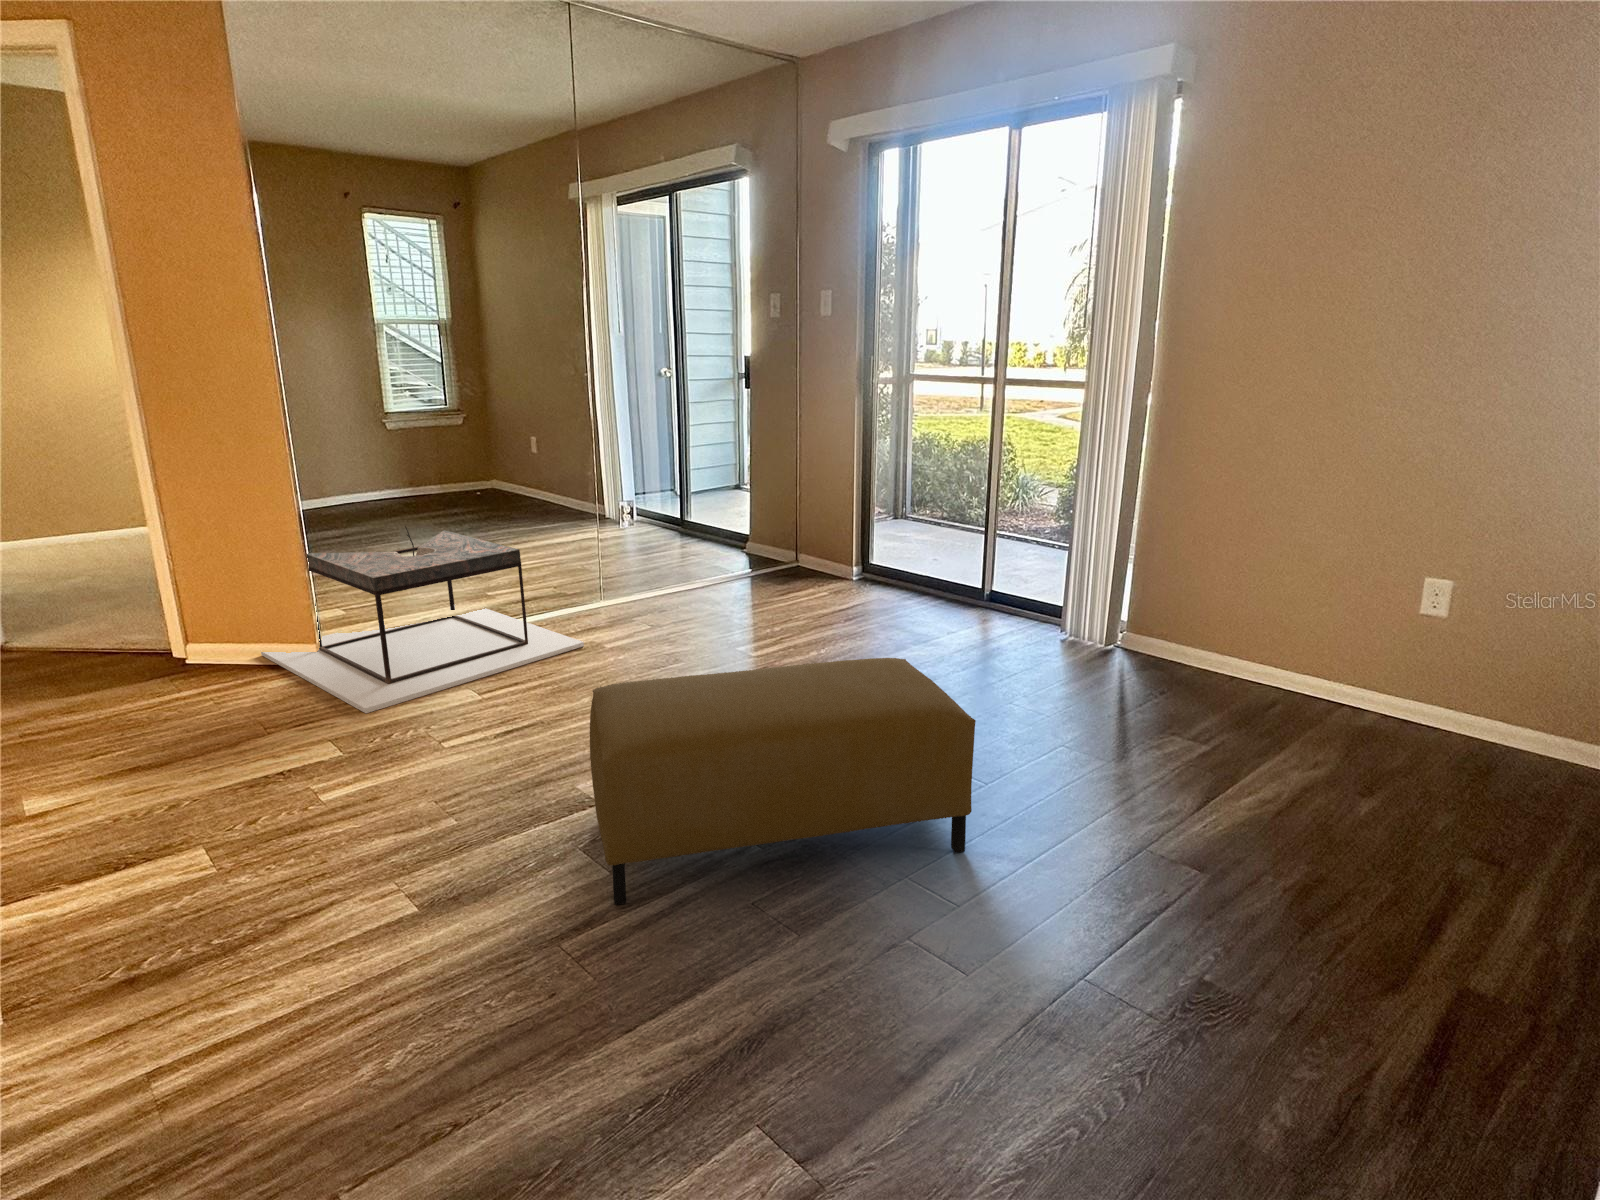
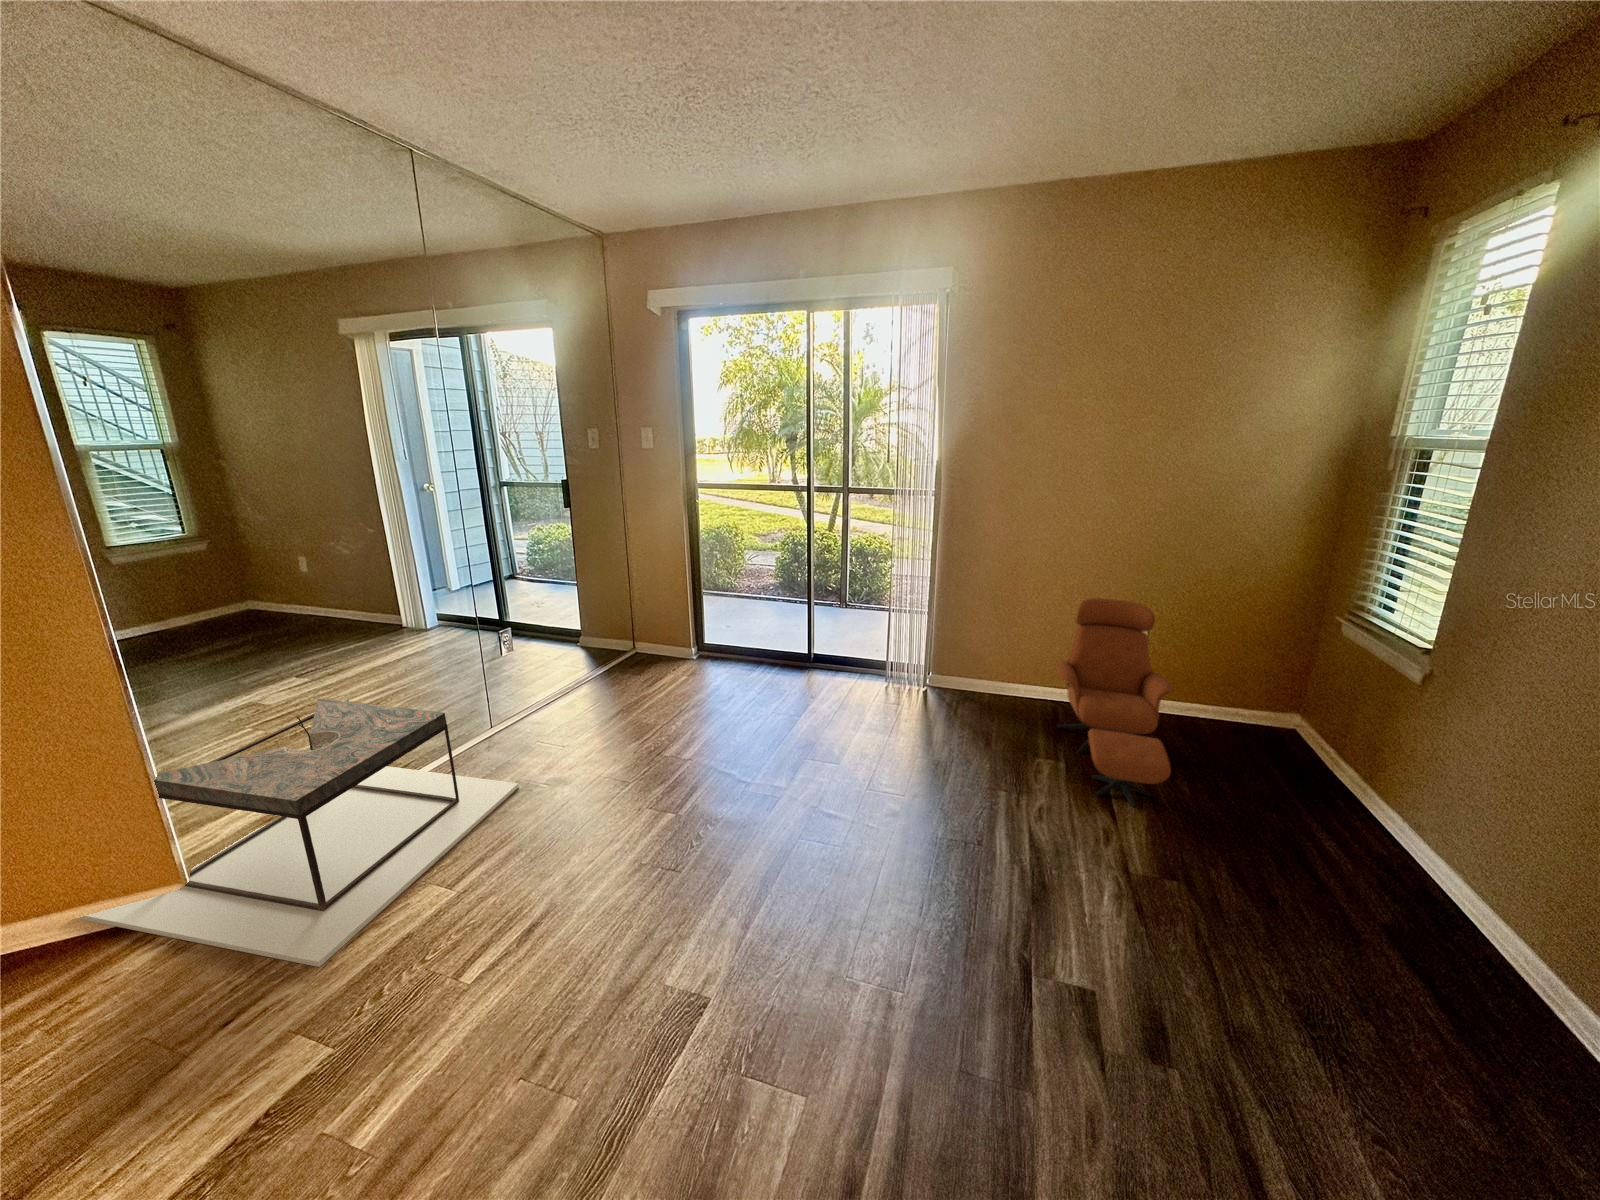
armchair: none [1240,518,1485,815] -> present [1056,598,1173,807]
ottoman: present [590,658,976,905] -> none [713,769,1035,1137]

